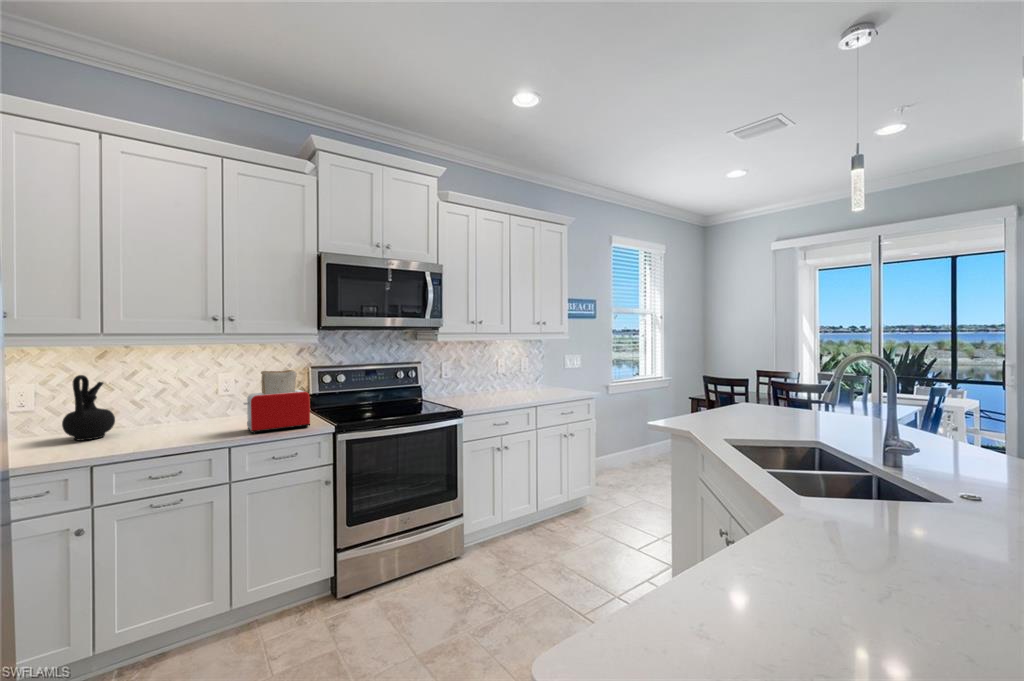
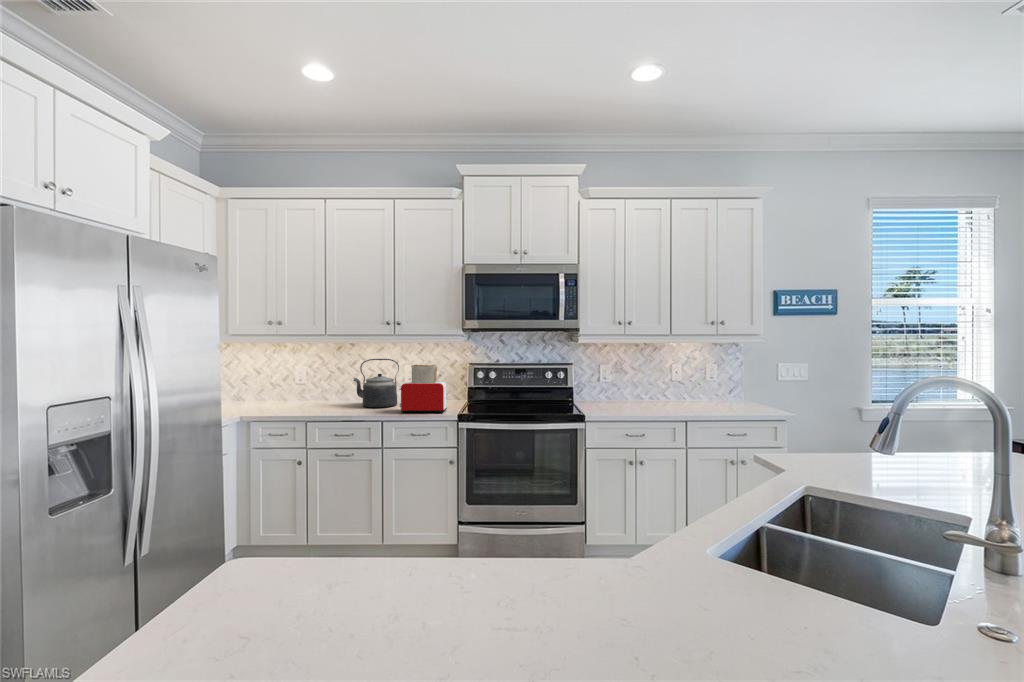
kettle: none [151,366,225,433] -> present [354,359,399,407]
ceramic jug: present [62,375,115,440] -> none [311,362,338,405]

